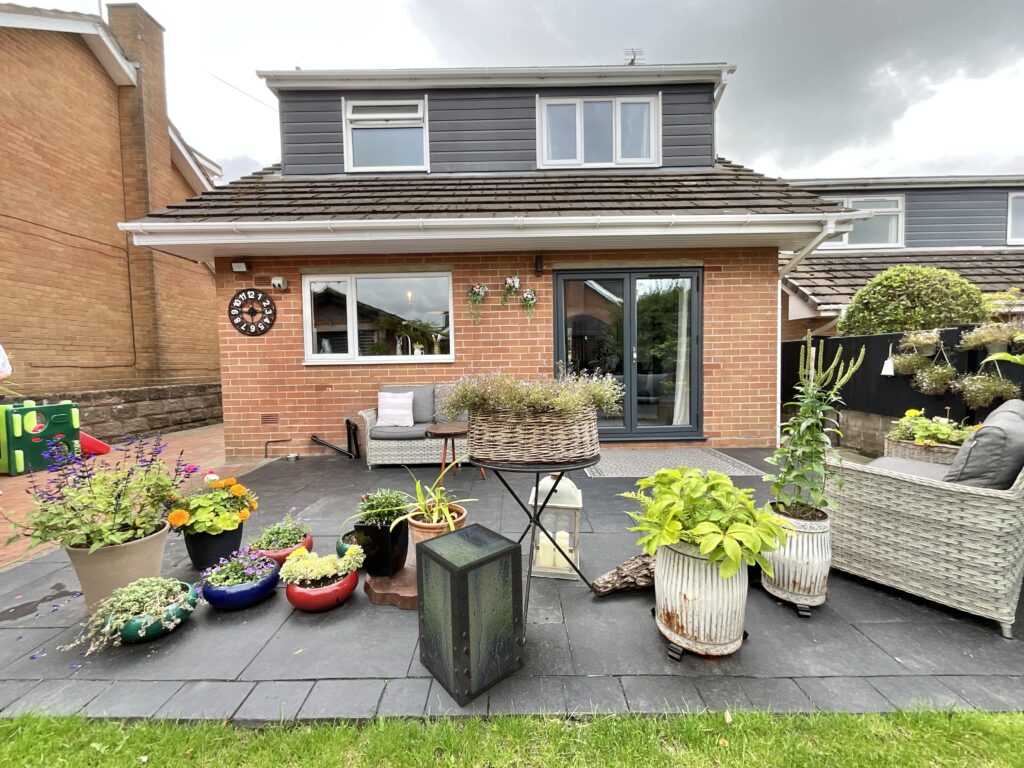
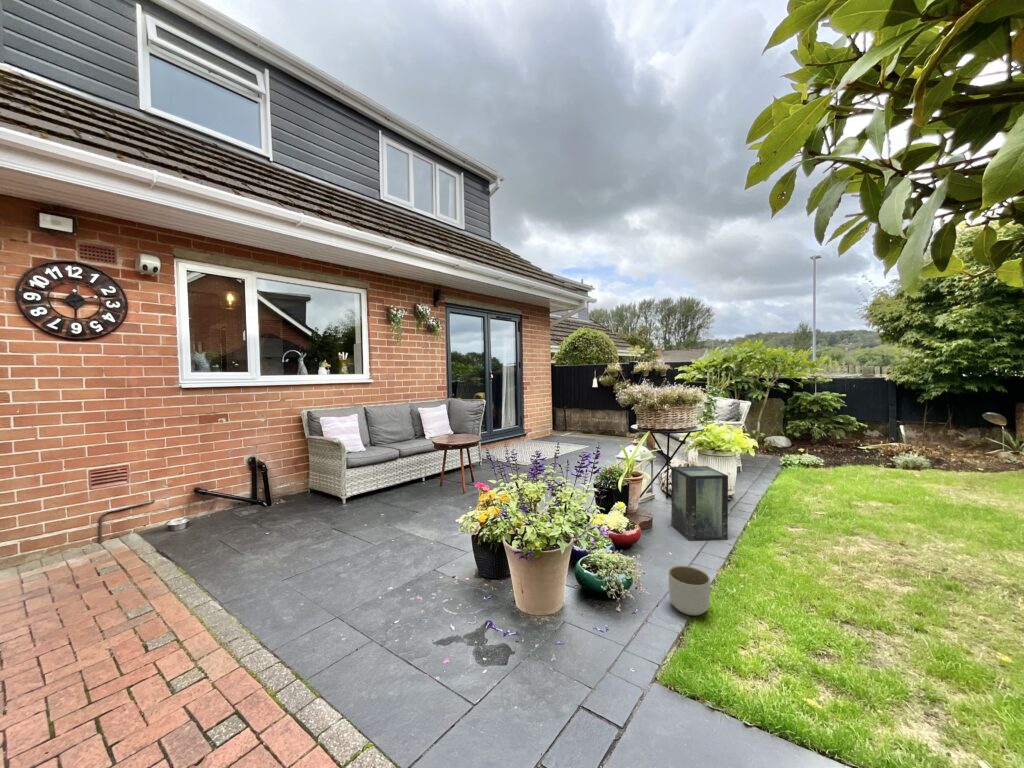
planter: none [105,641,184,726] -> present [669,566,710,616]

